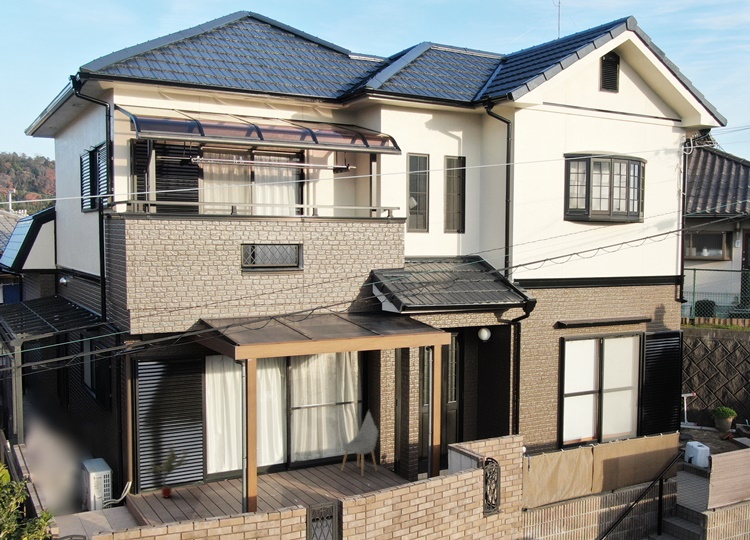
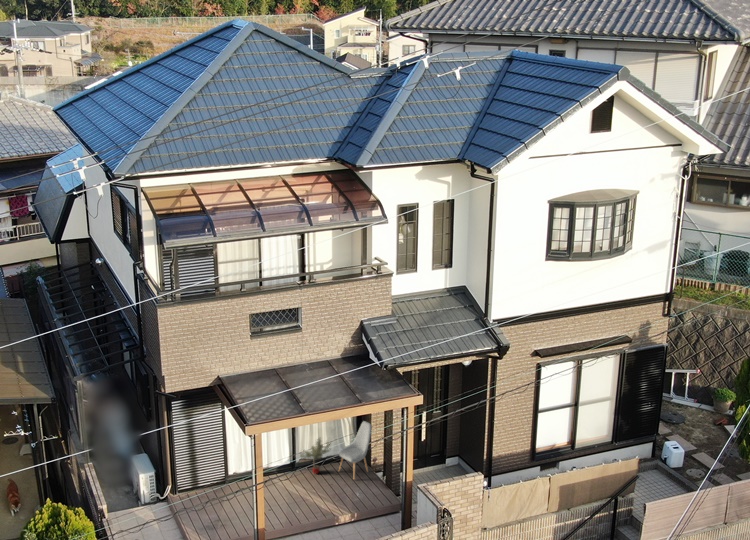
potted tree: present [148,448,188,497] -> present [301,439,331,474]

